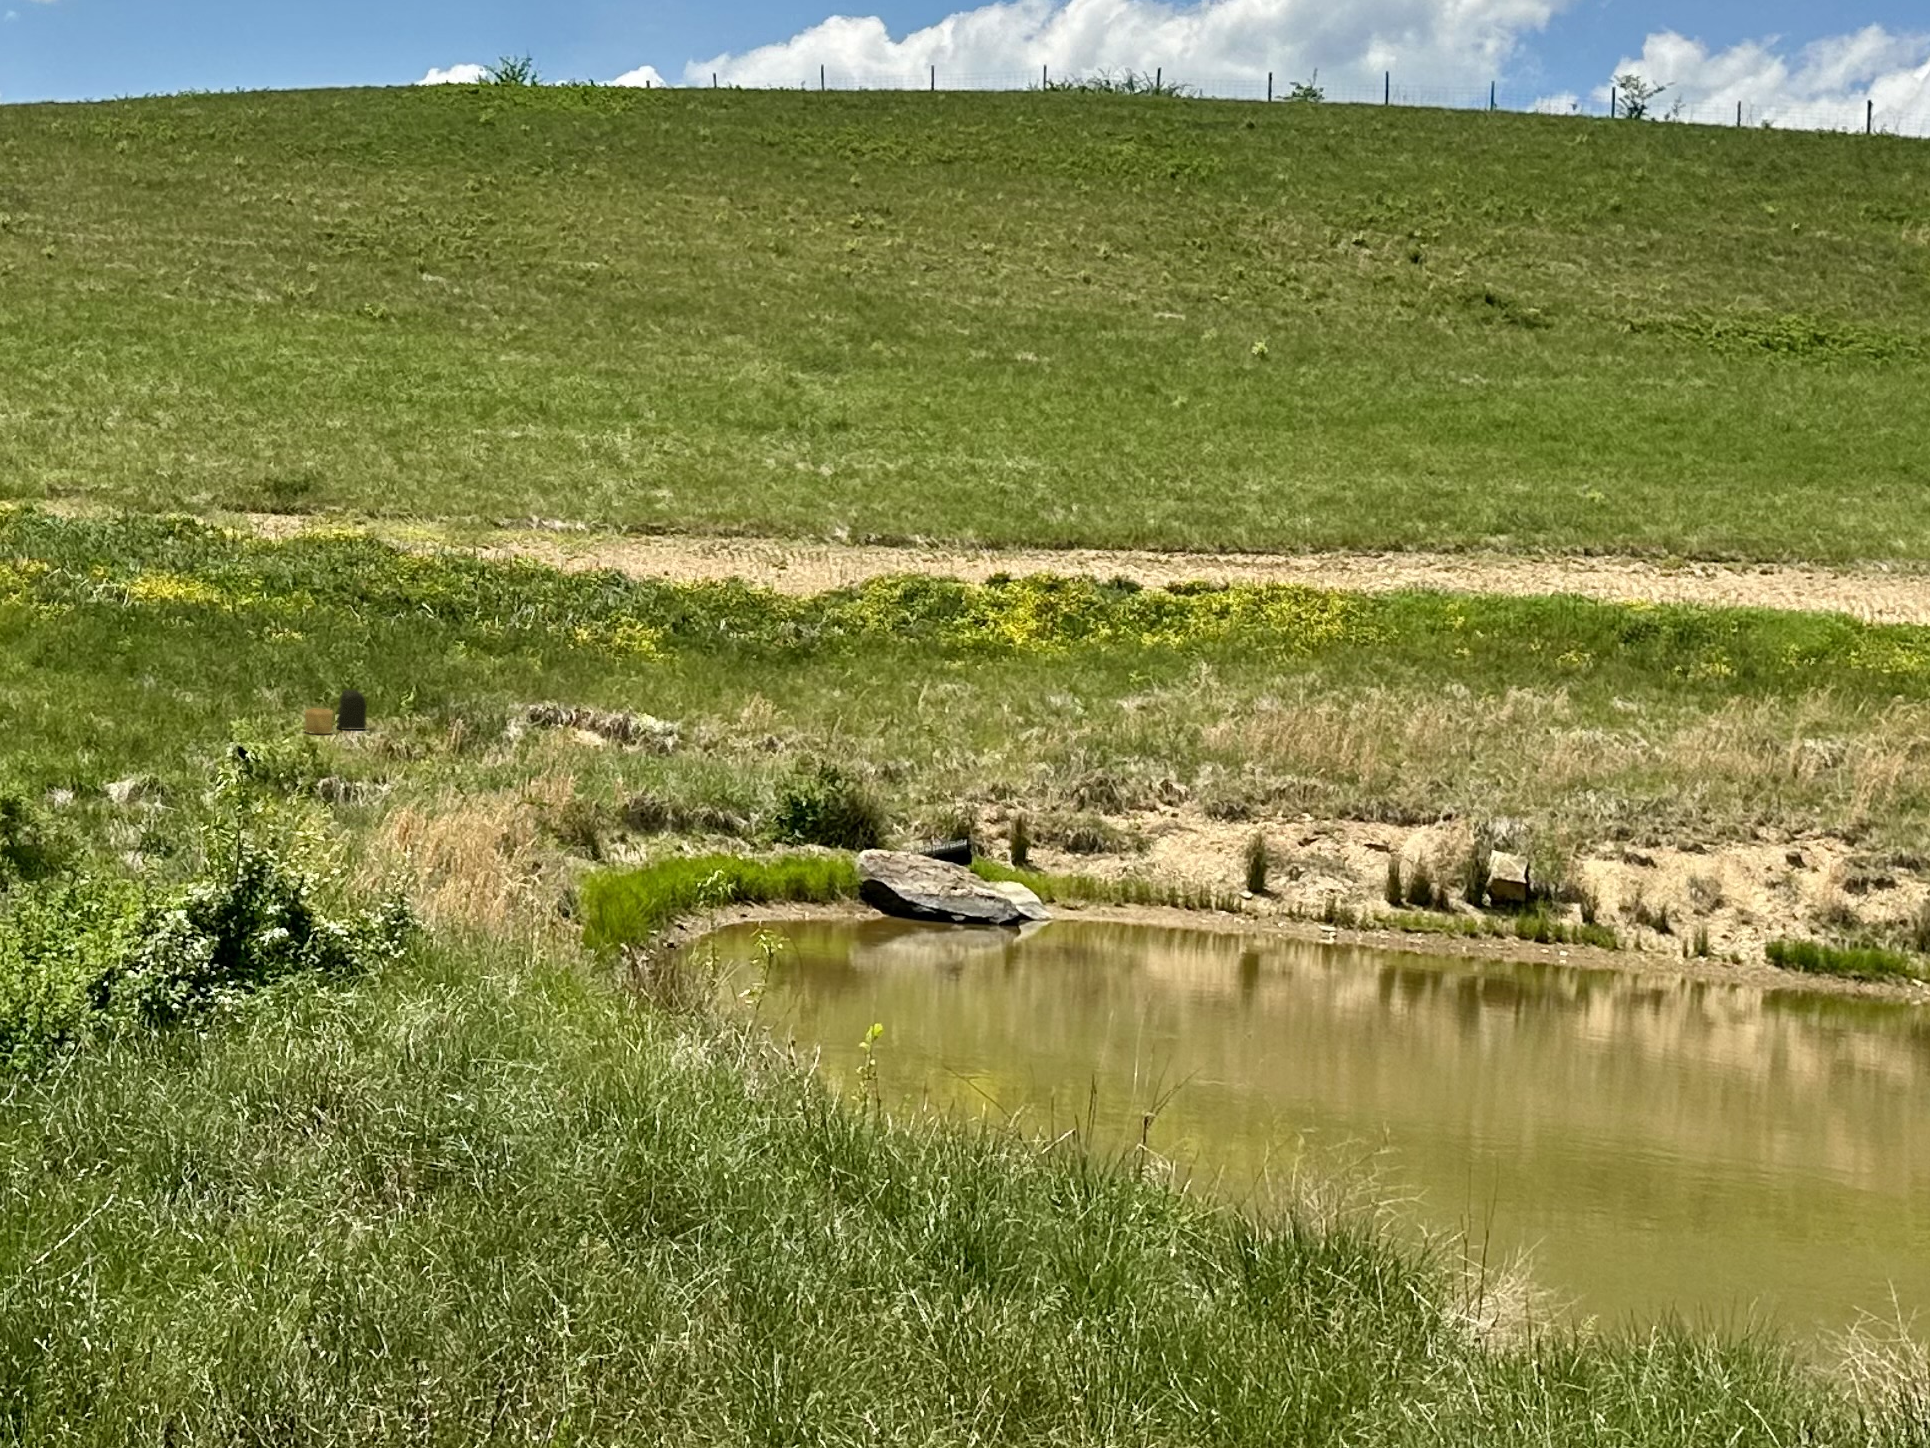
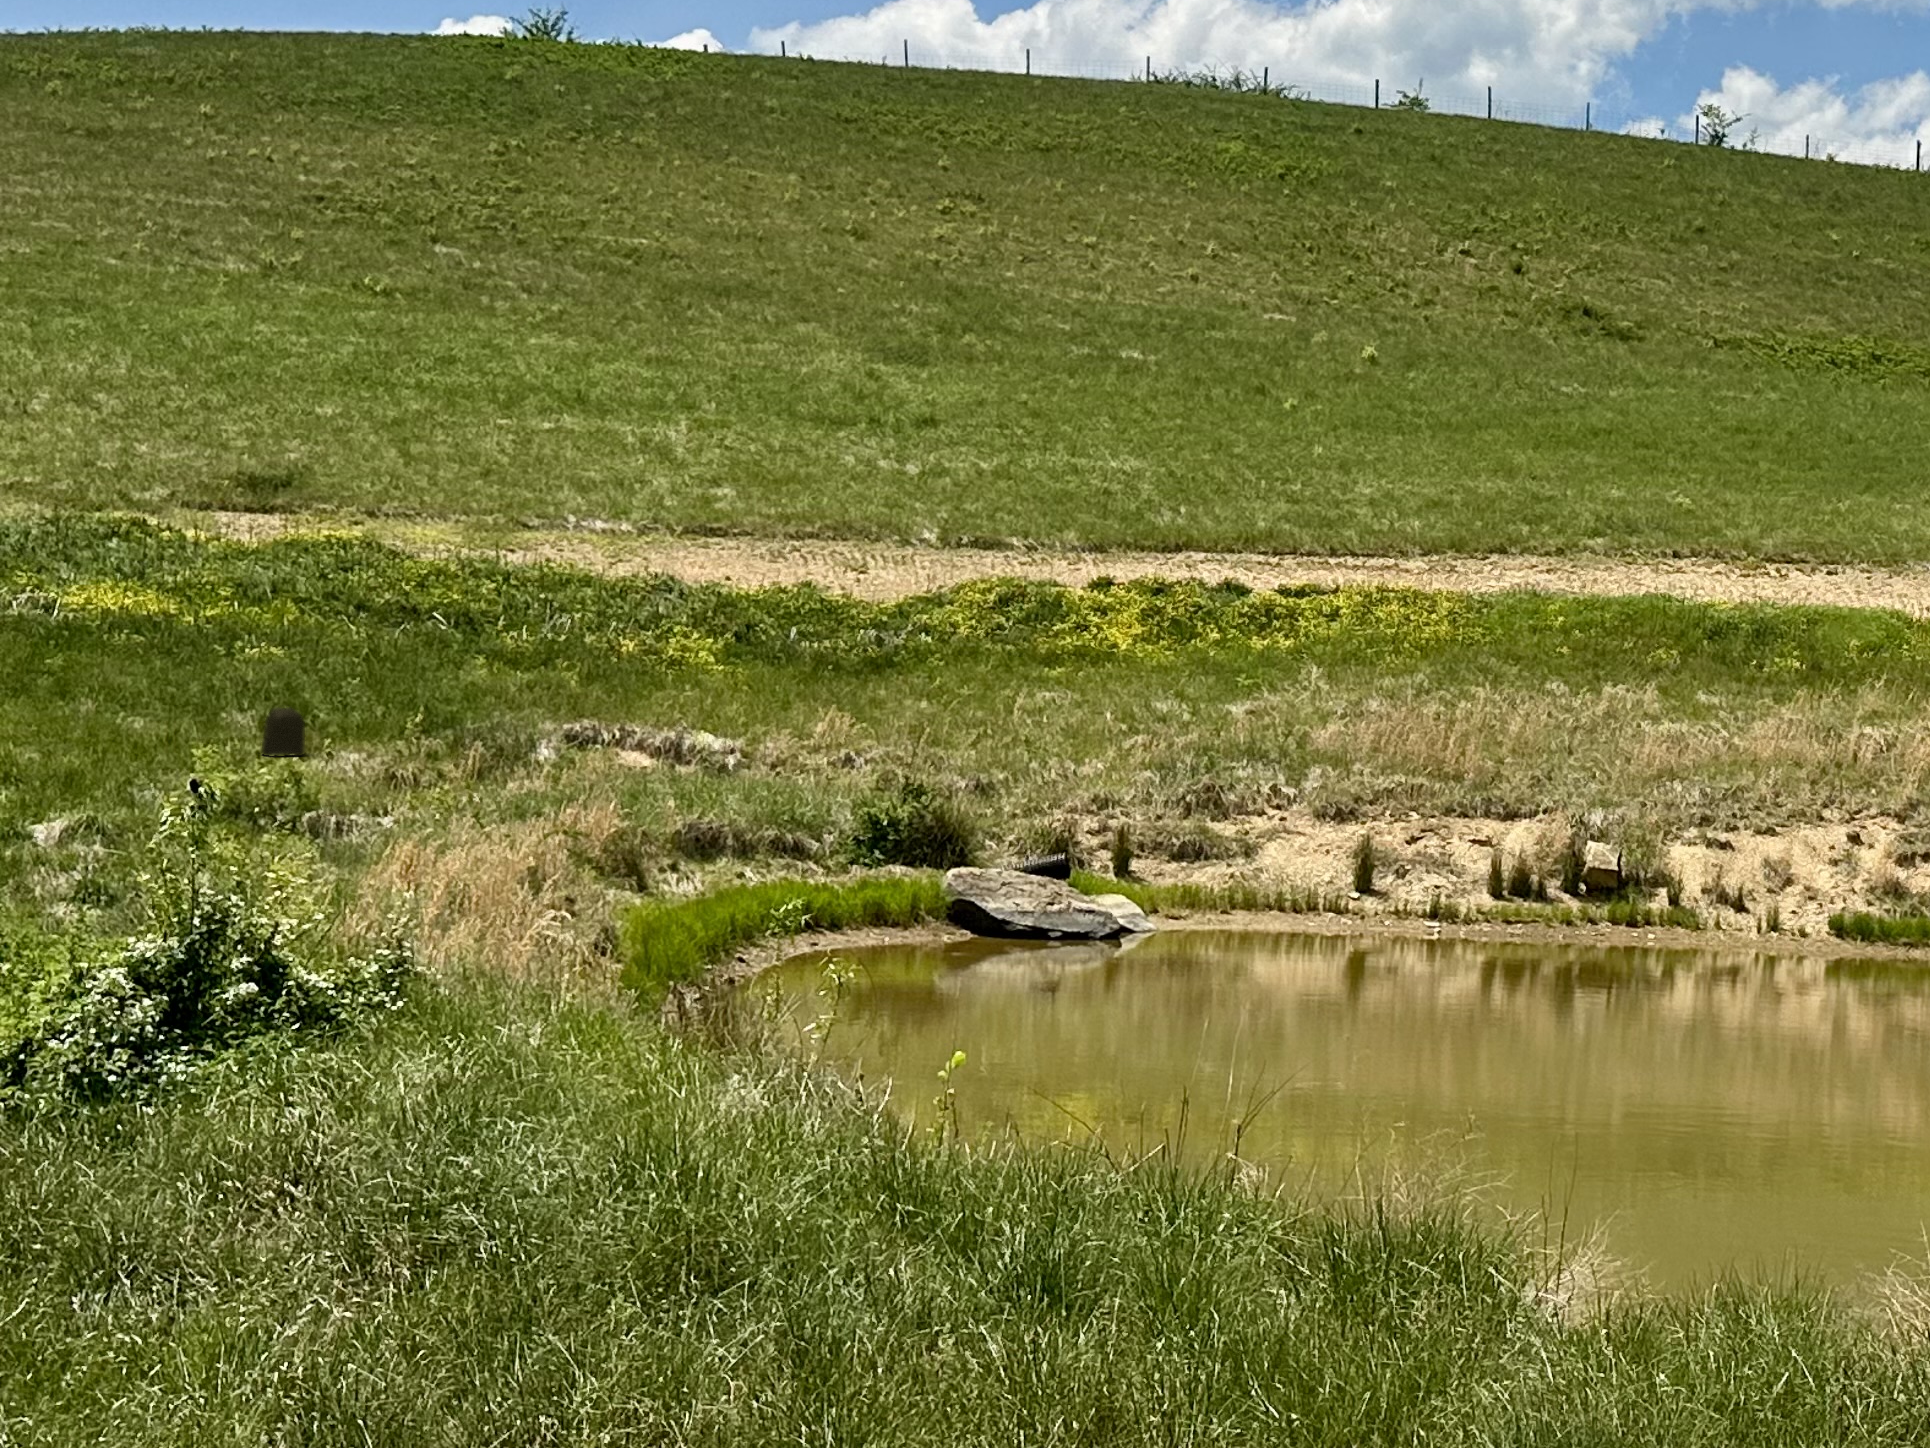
wooden bucket: present [305,709,333,734] -> none [210,732,254,763]

